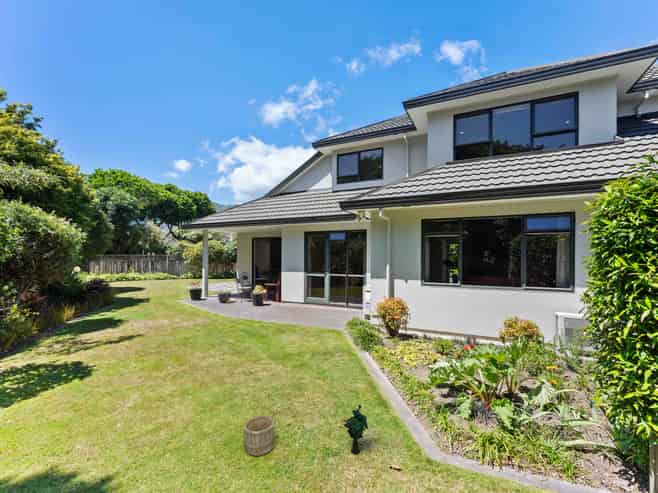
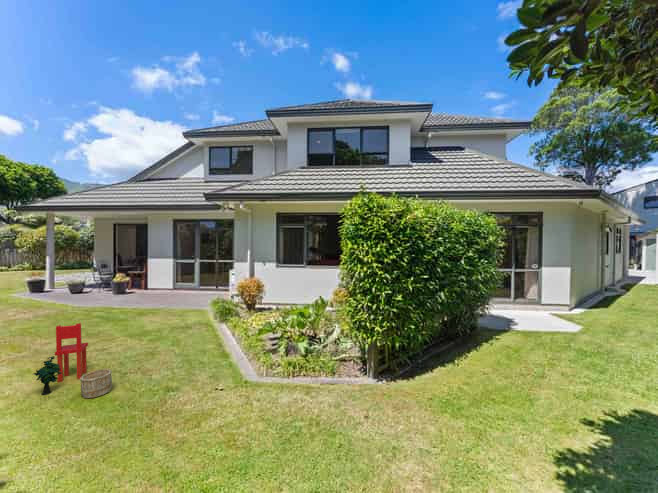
chair: none [218,353,246,419] -> present [55,323,88,382]
decorative plant: present [343,405,368,454] -> present [33,356,61,395]

